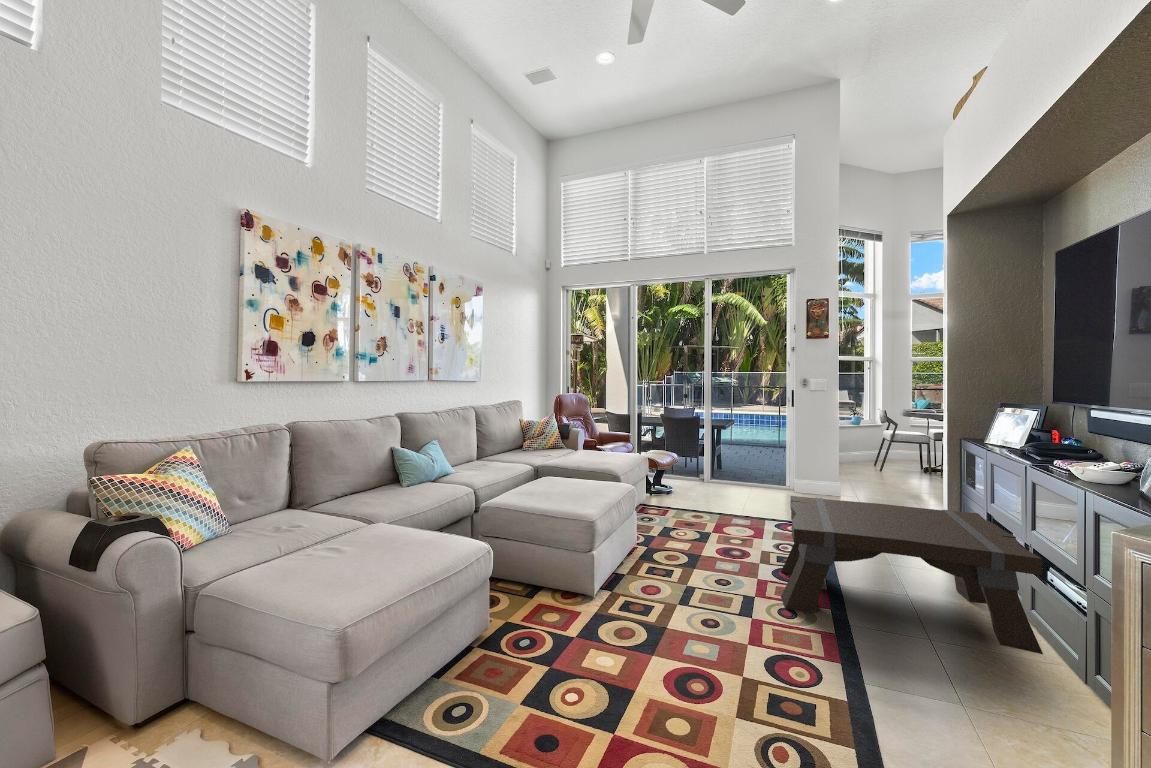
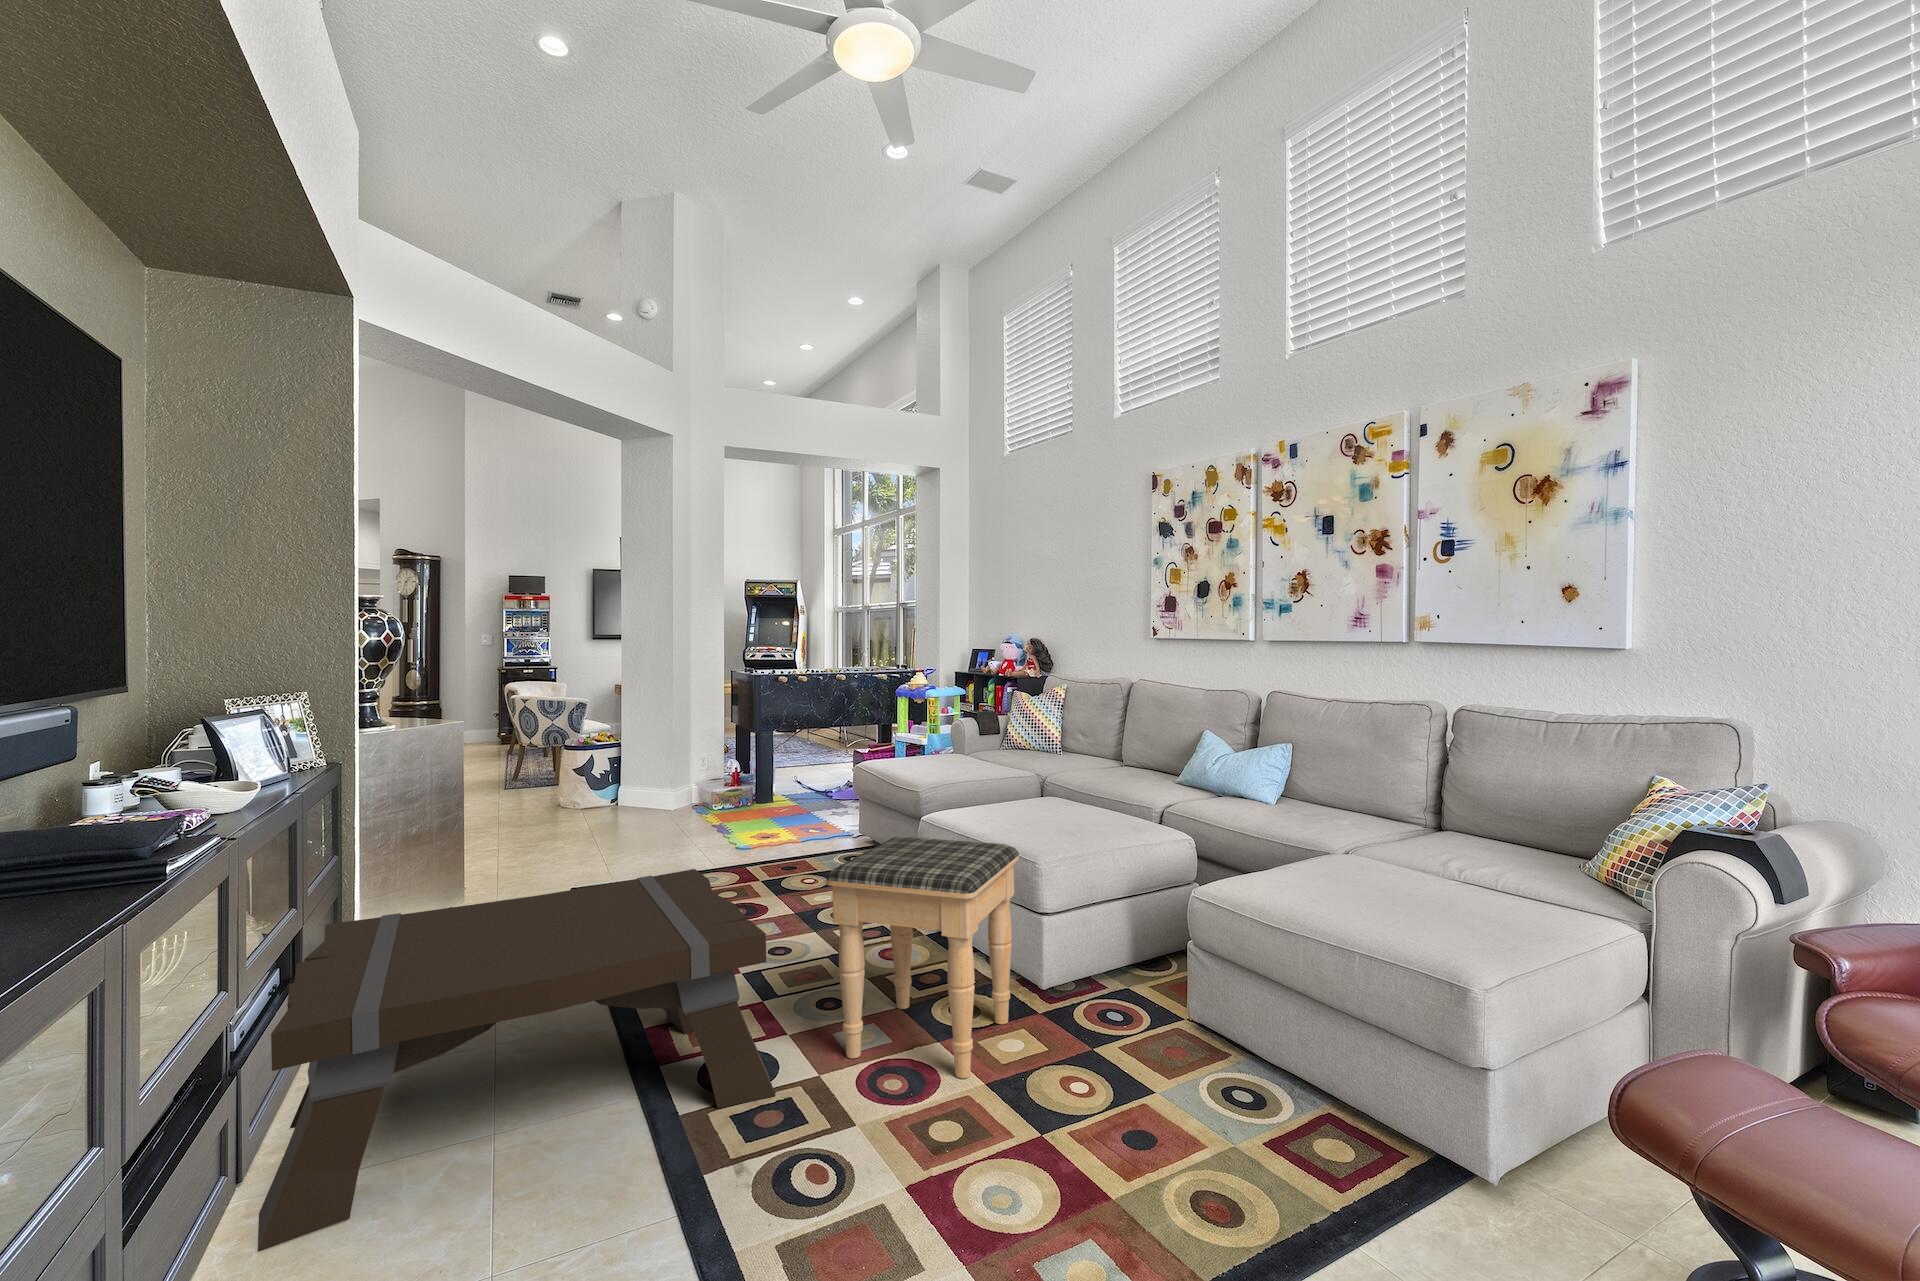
footstool: none [663,469,754,569] -> present [826,837,1019,1078]

